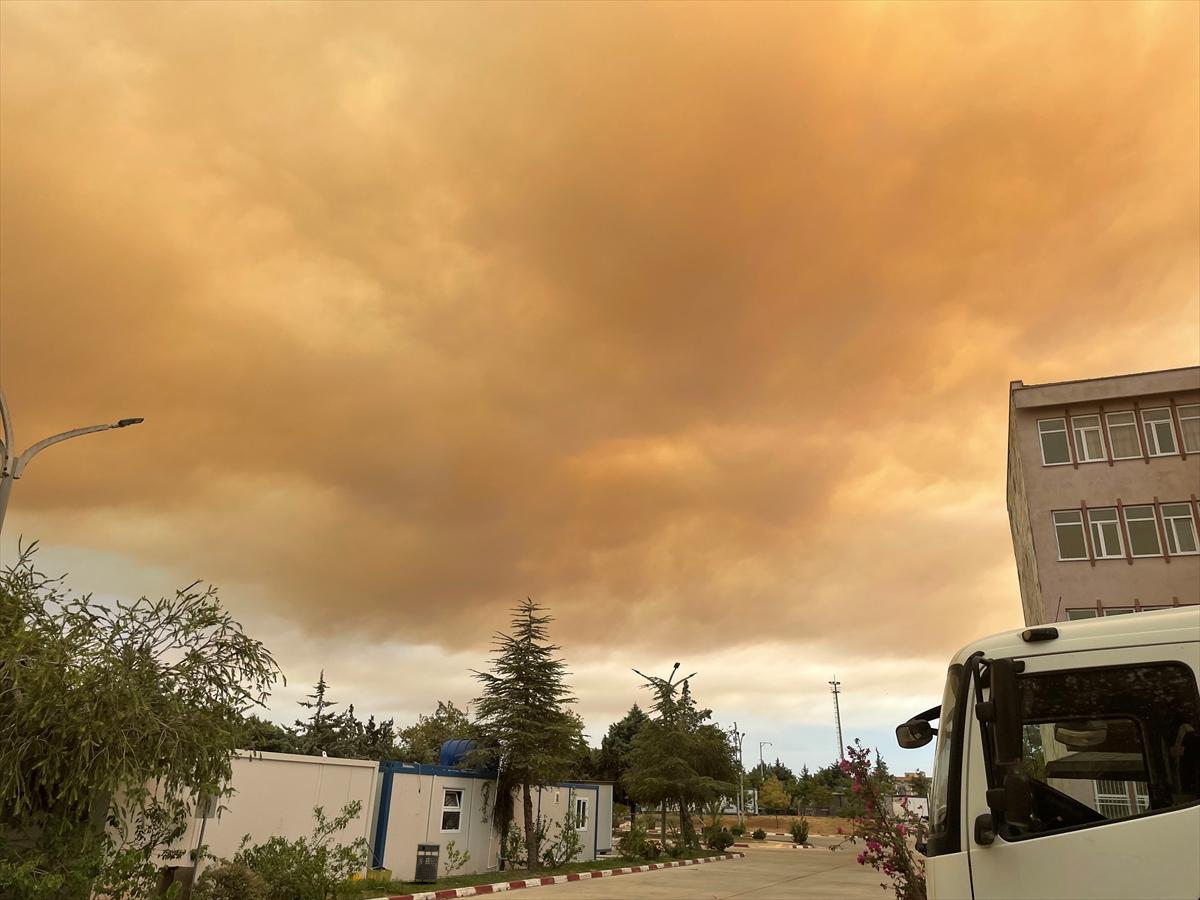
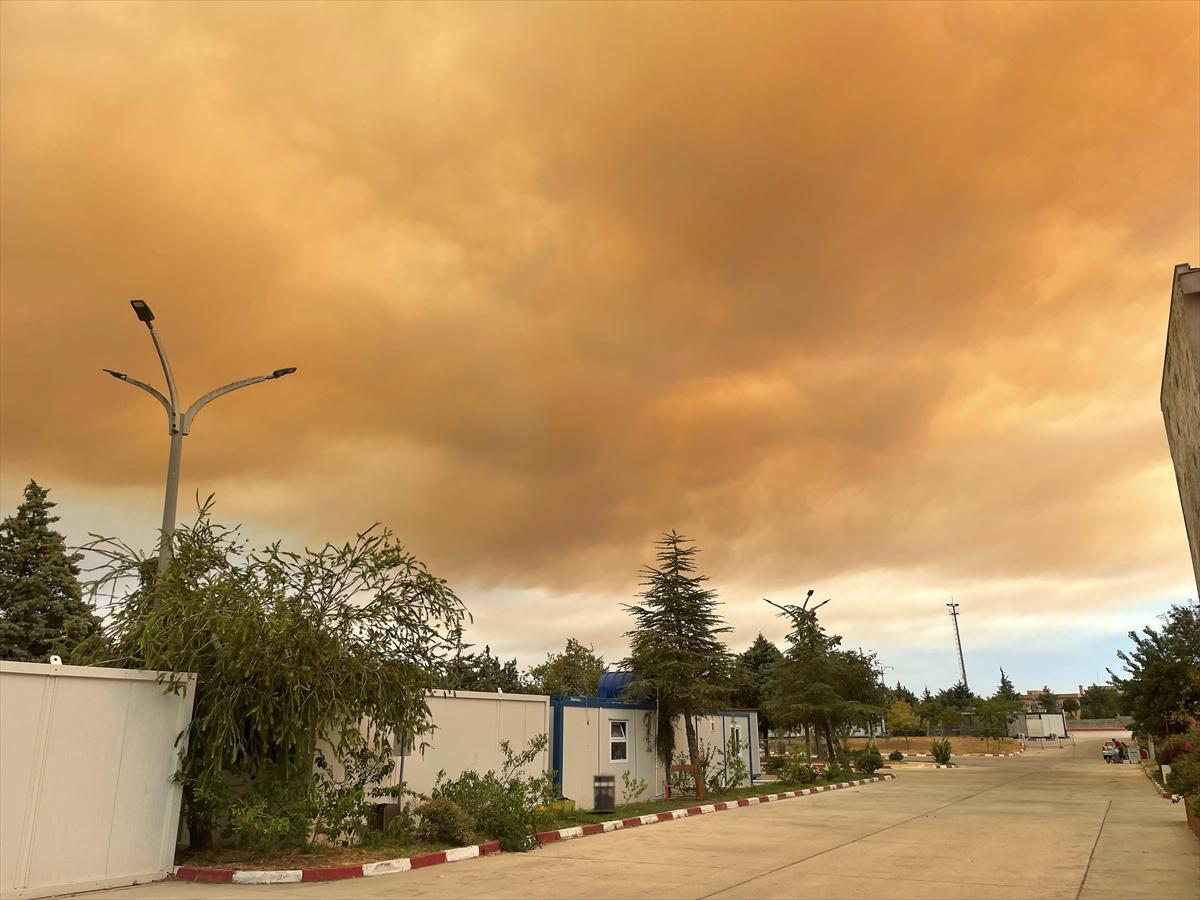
bench: none [495,836,534,874] -> present [664,764,703,801]

